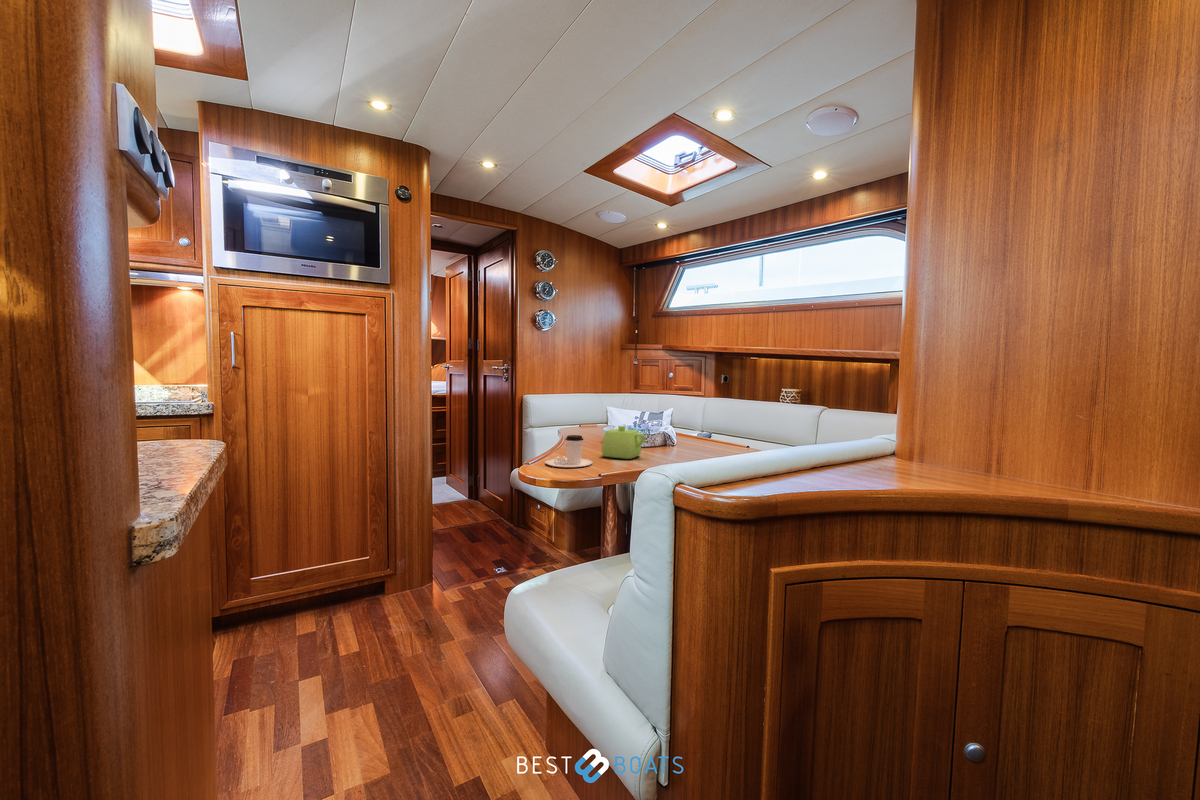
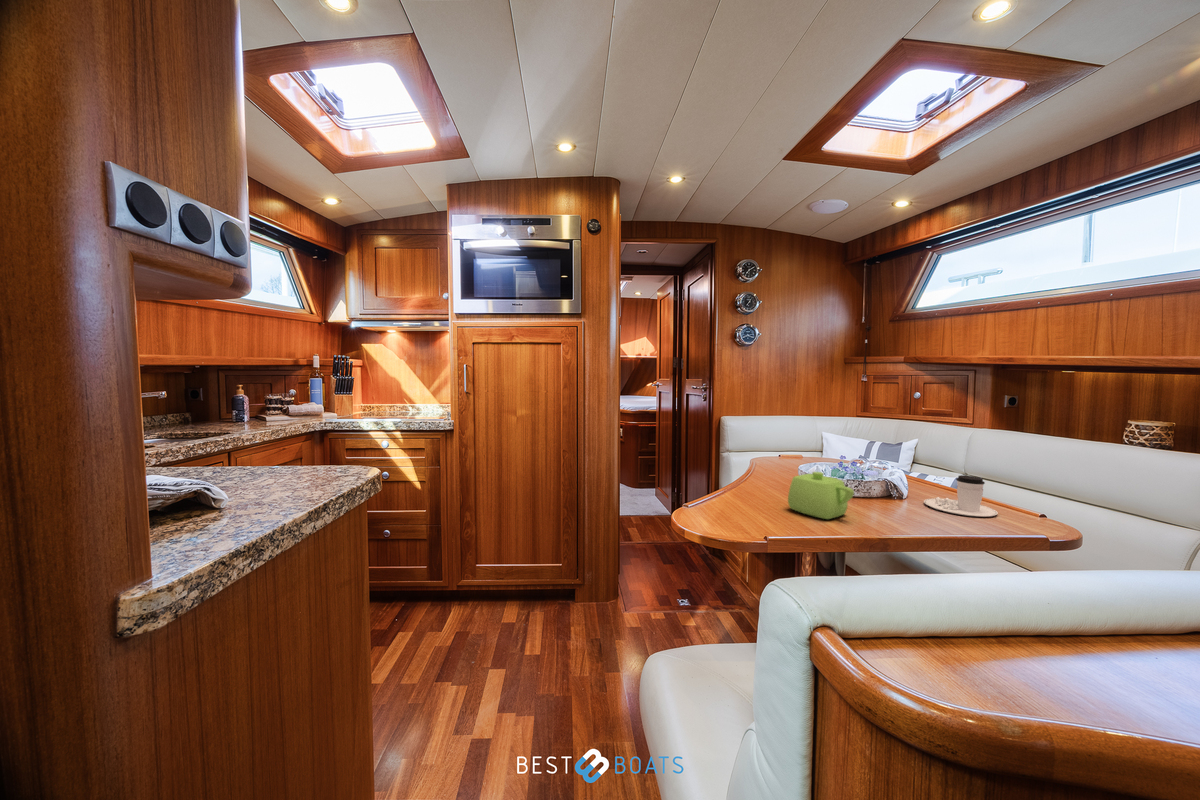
coffee cup: present [545,435,593,468] -> present [924,475,998,517]

